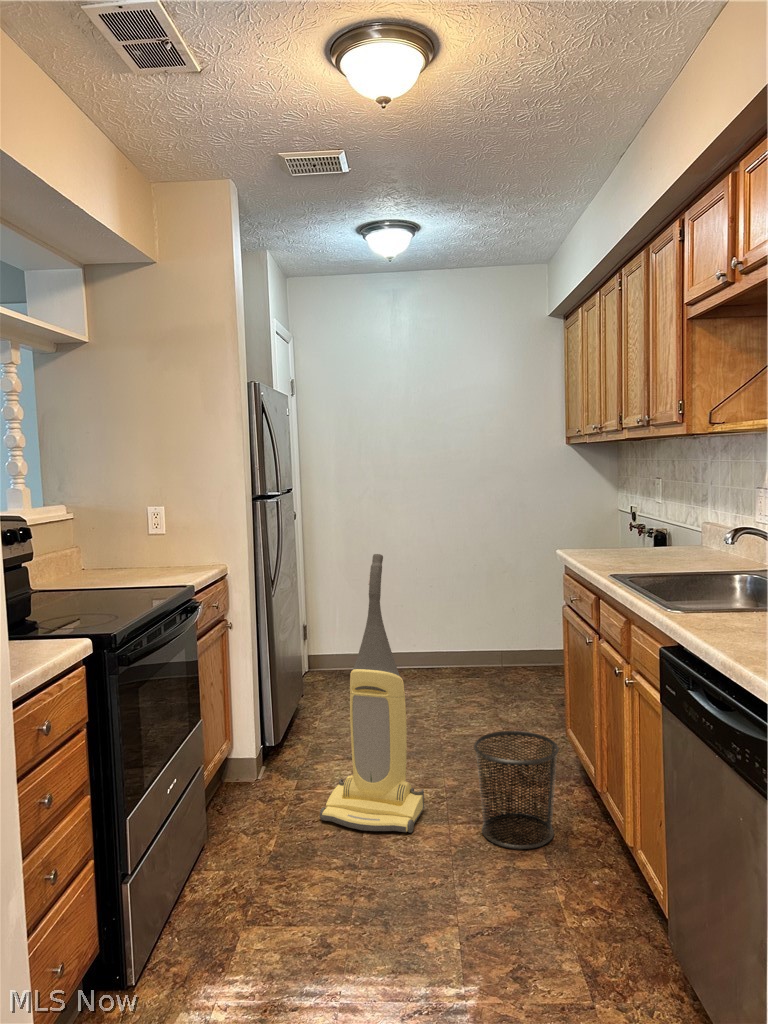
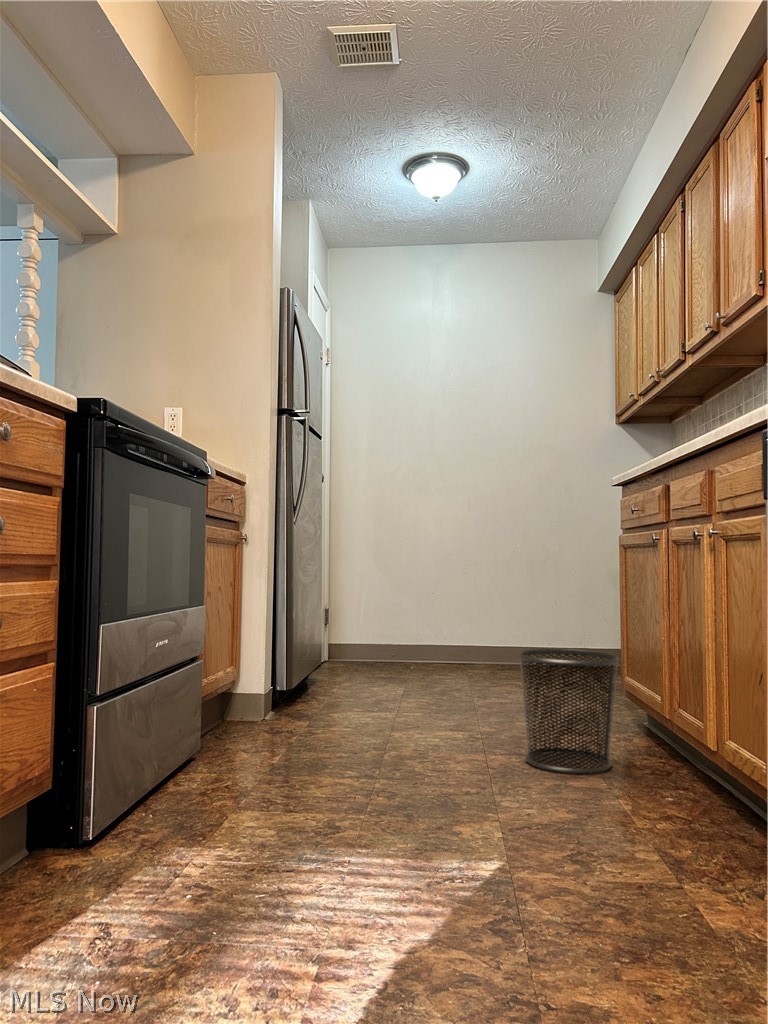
vacuum cleaner: present [320,554,424,833] -> none [333,448,456,758]

